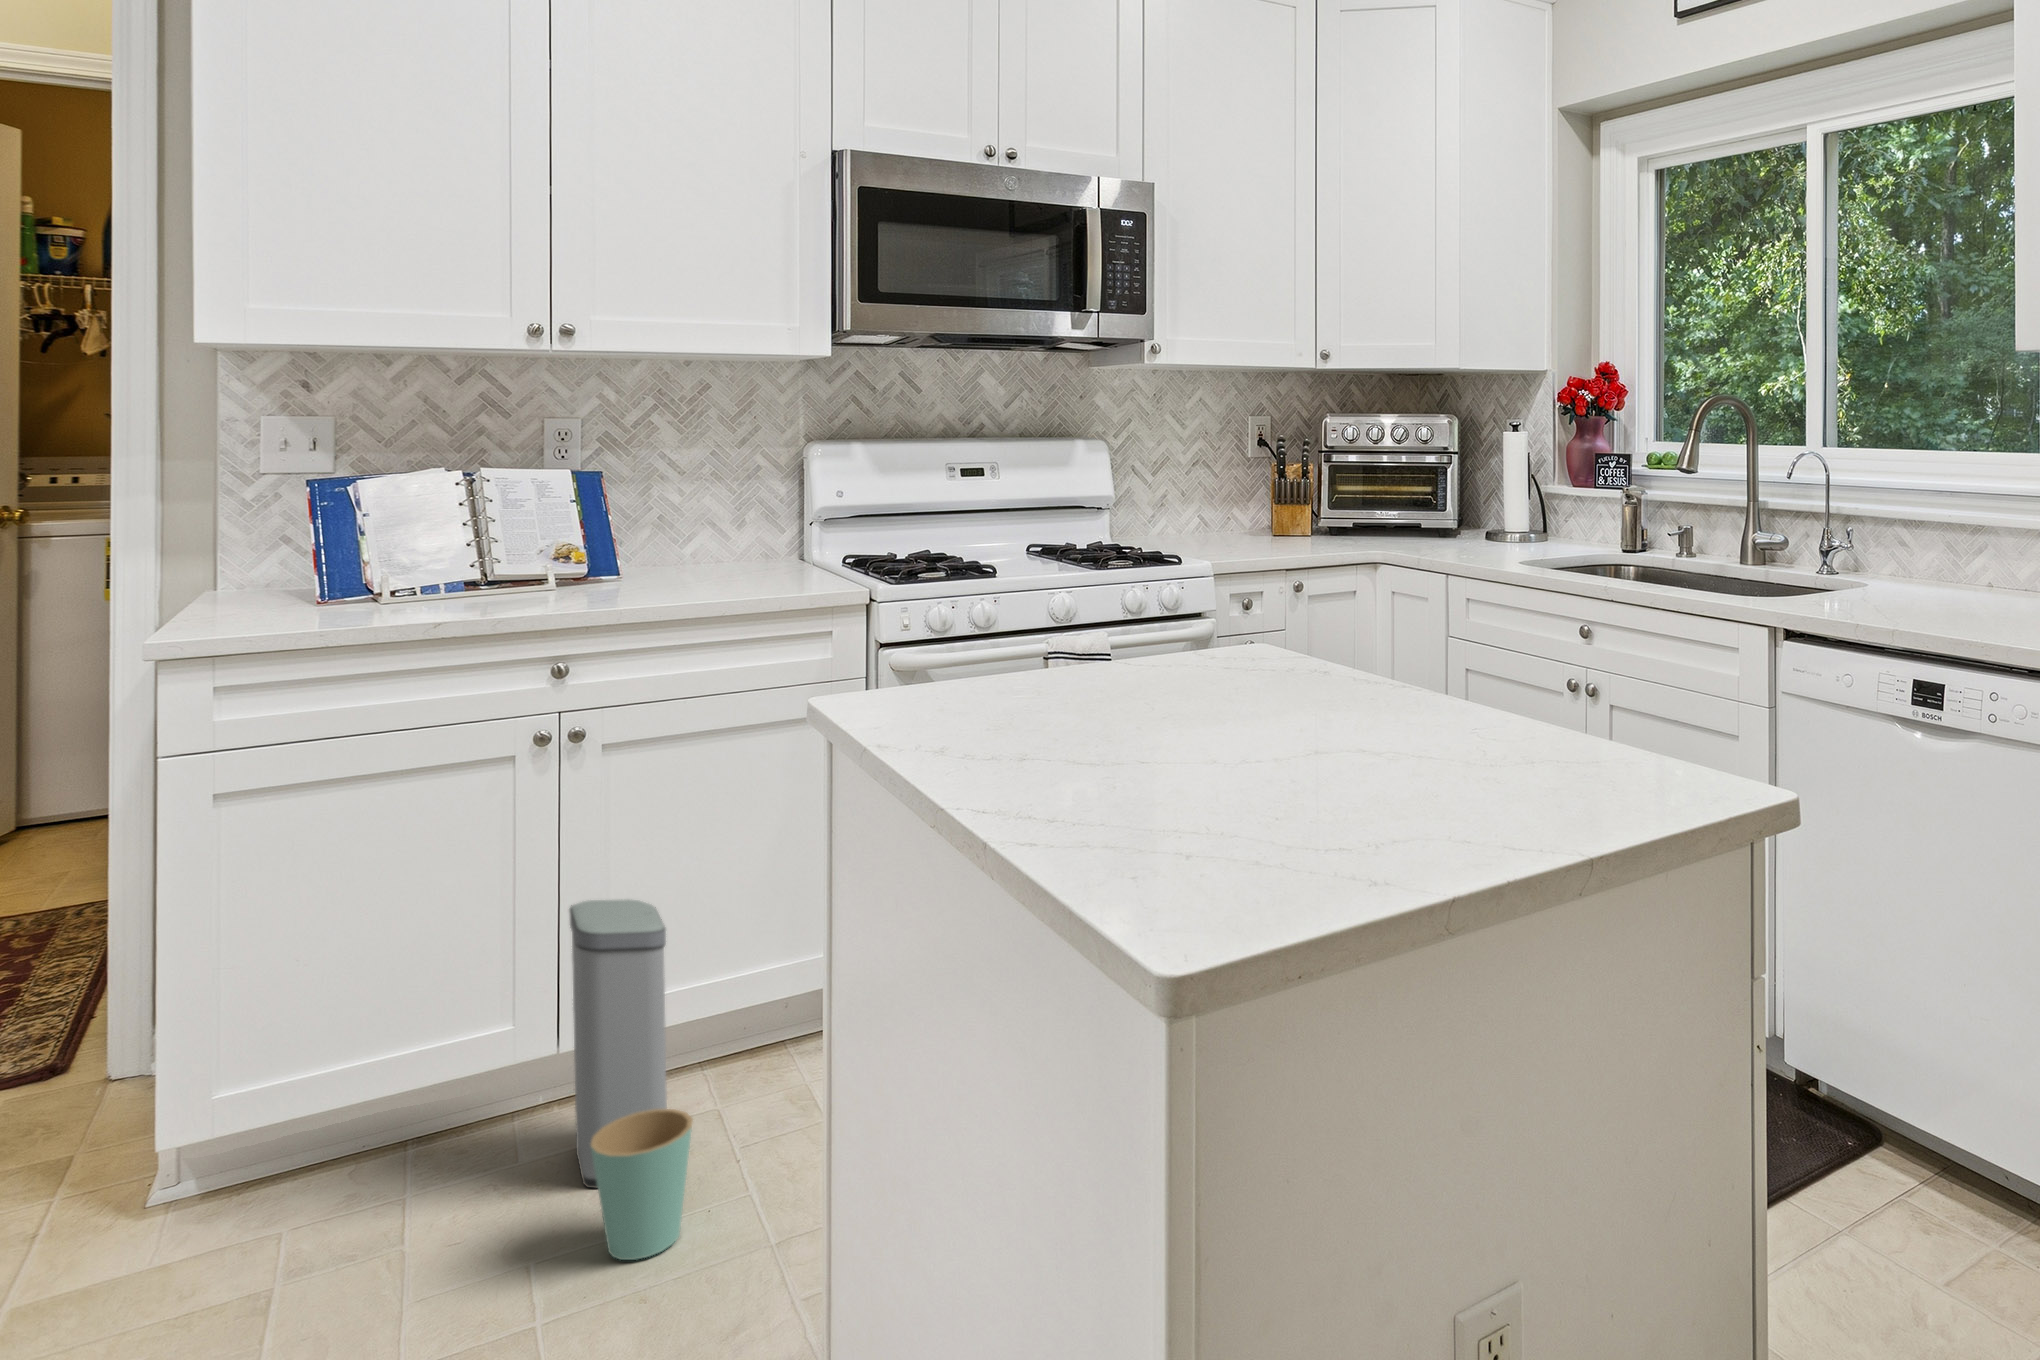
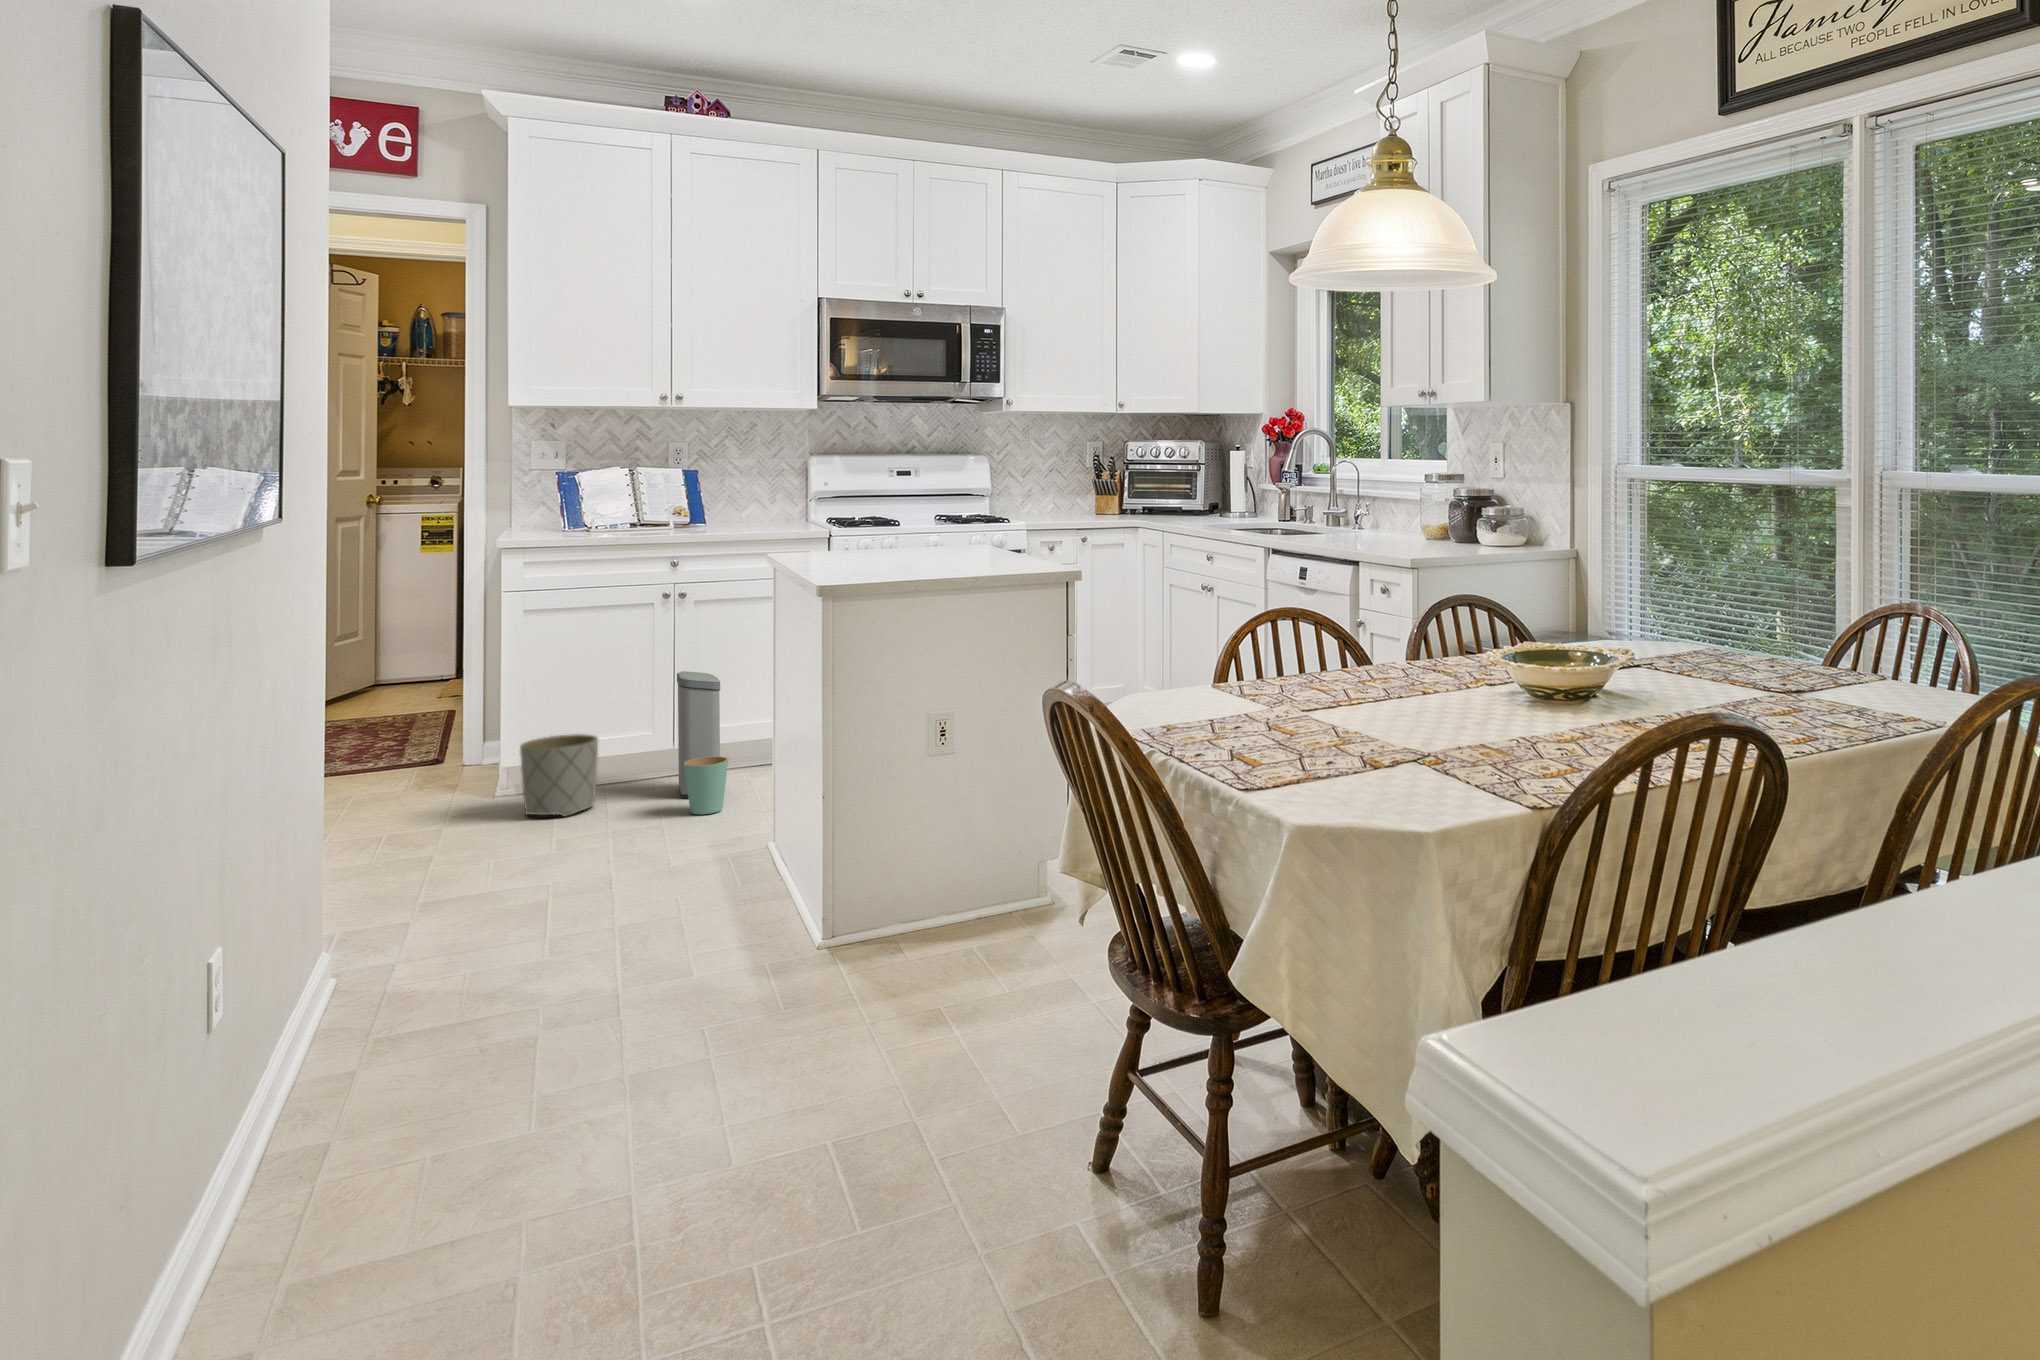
planter: none [197,1065,391,1290] -> present [520,734,598,817]

